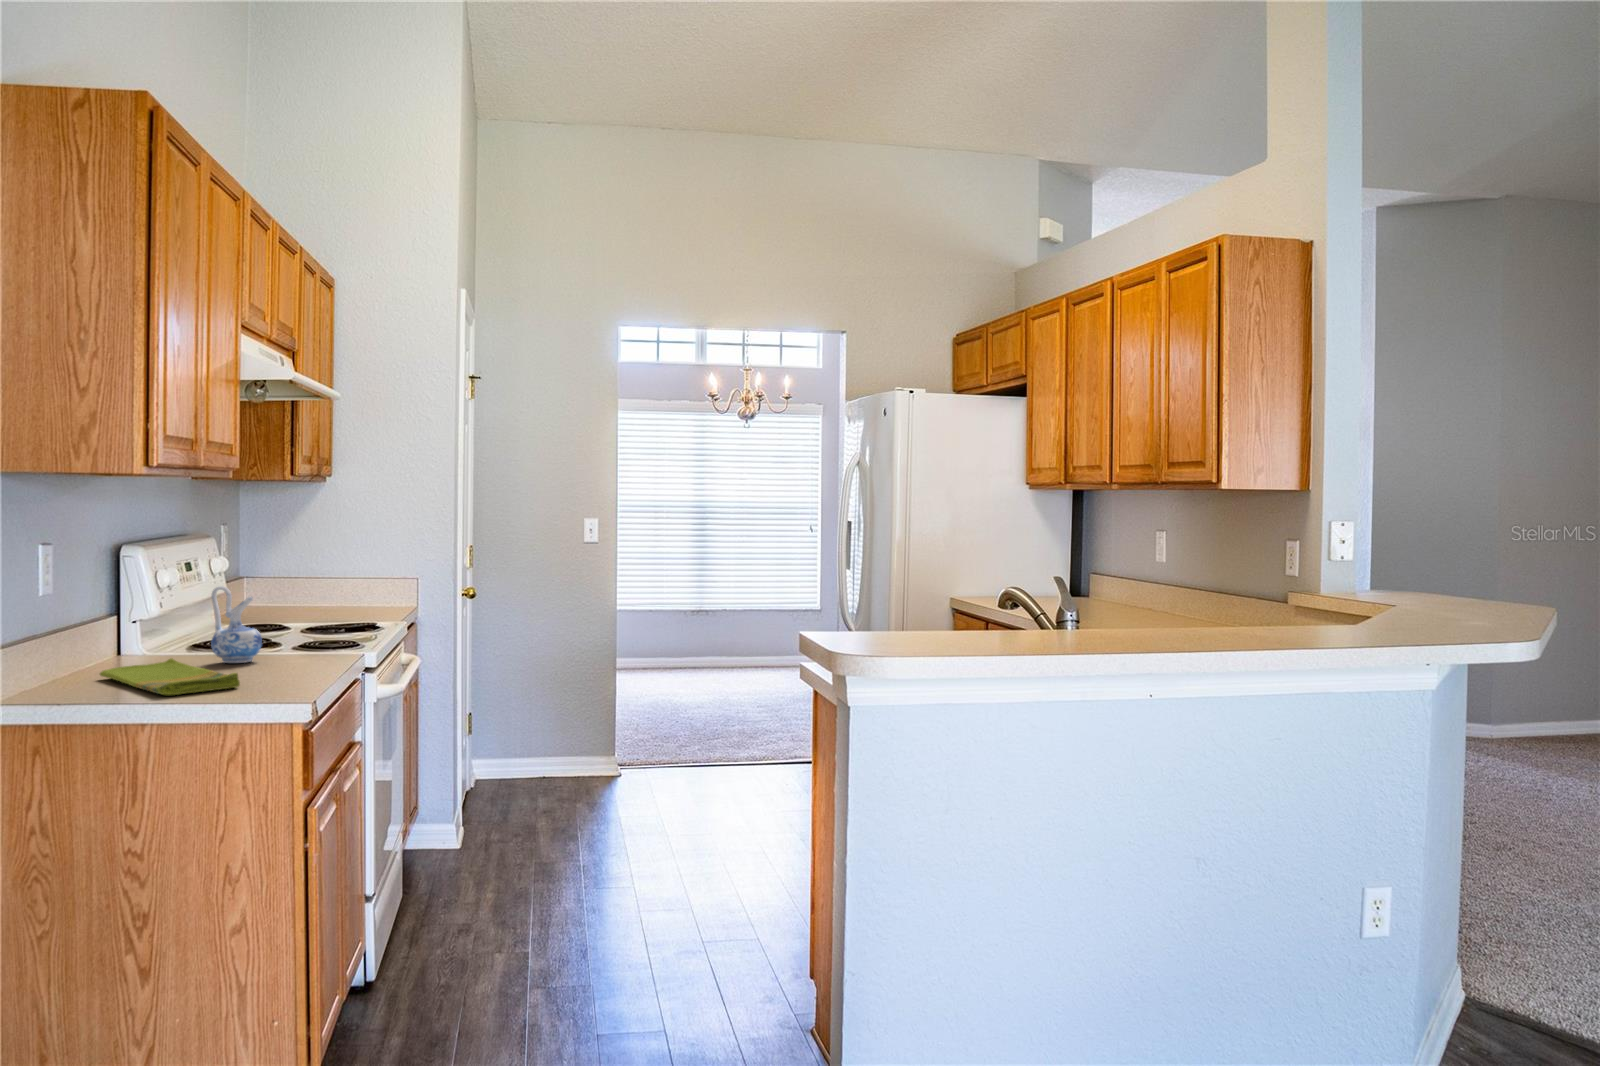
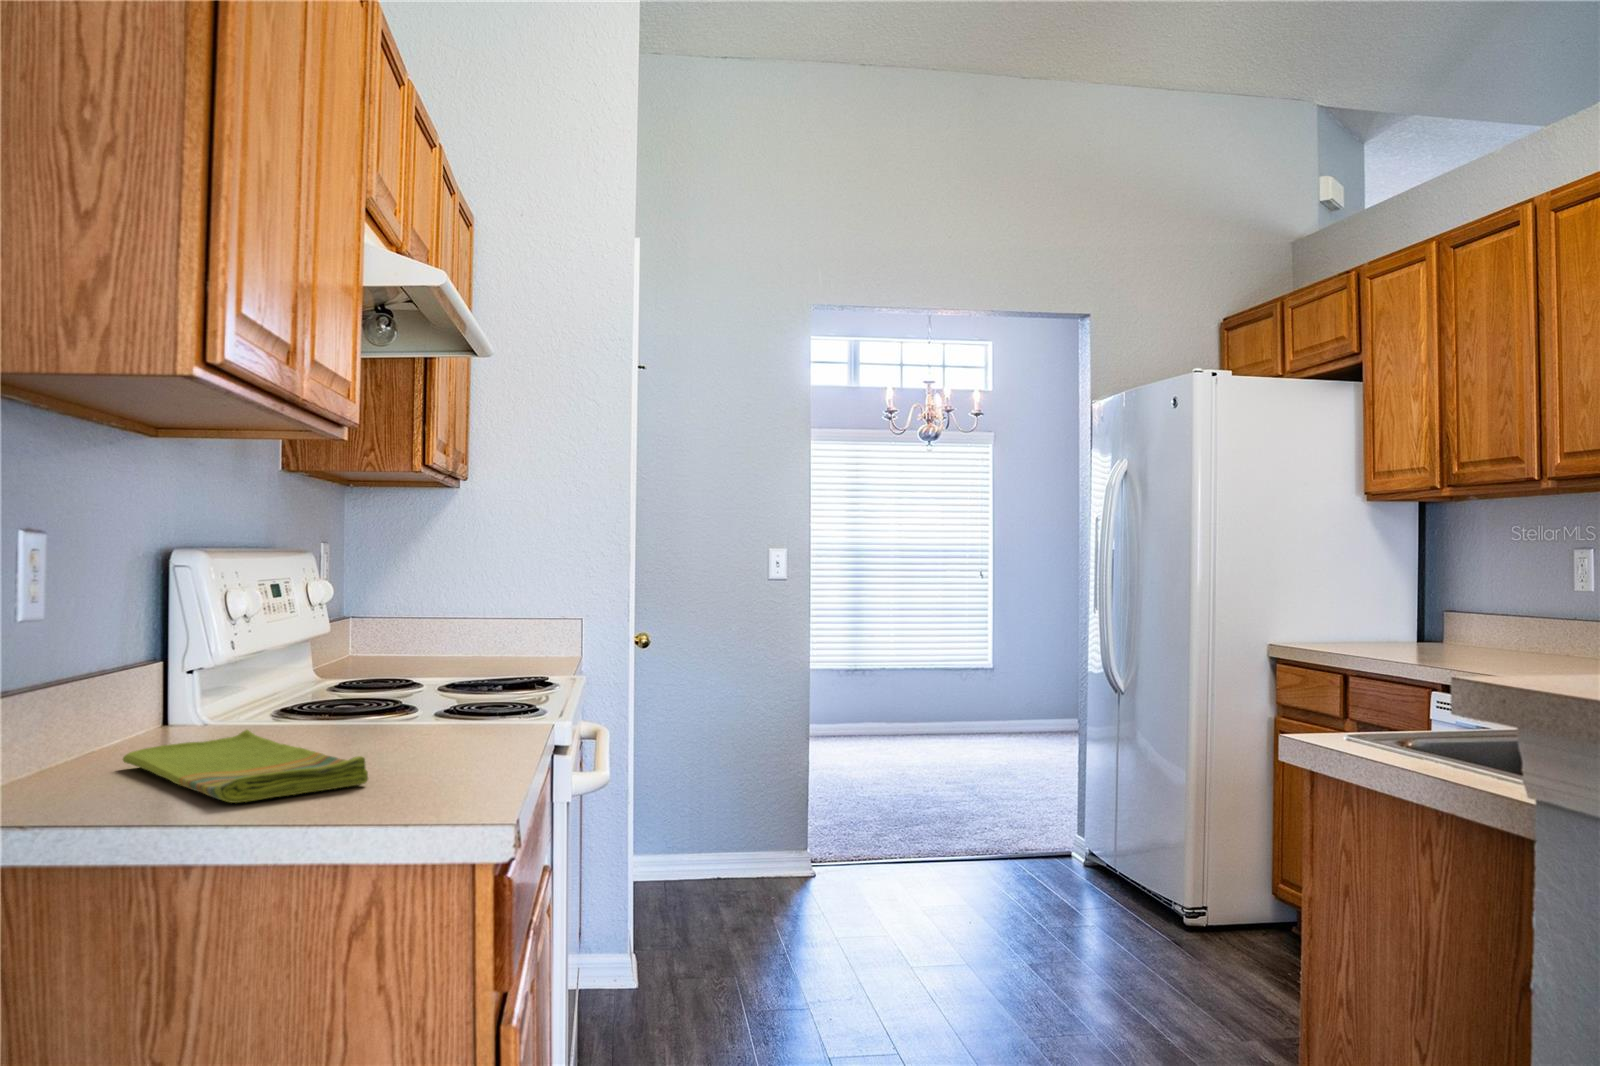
ceramic pitcher: present [211,586,262,663] -> none [313,608,394,738]

